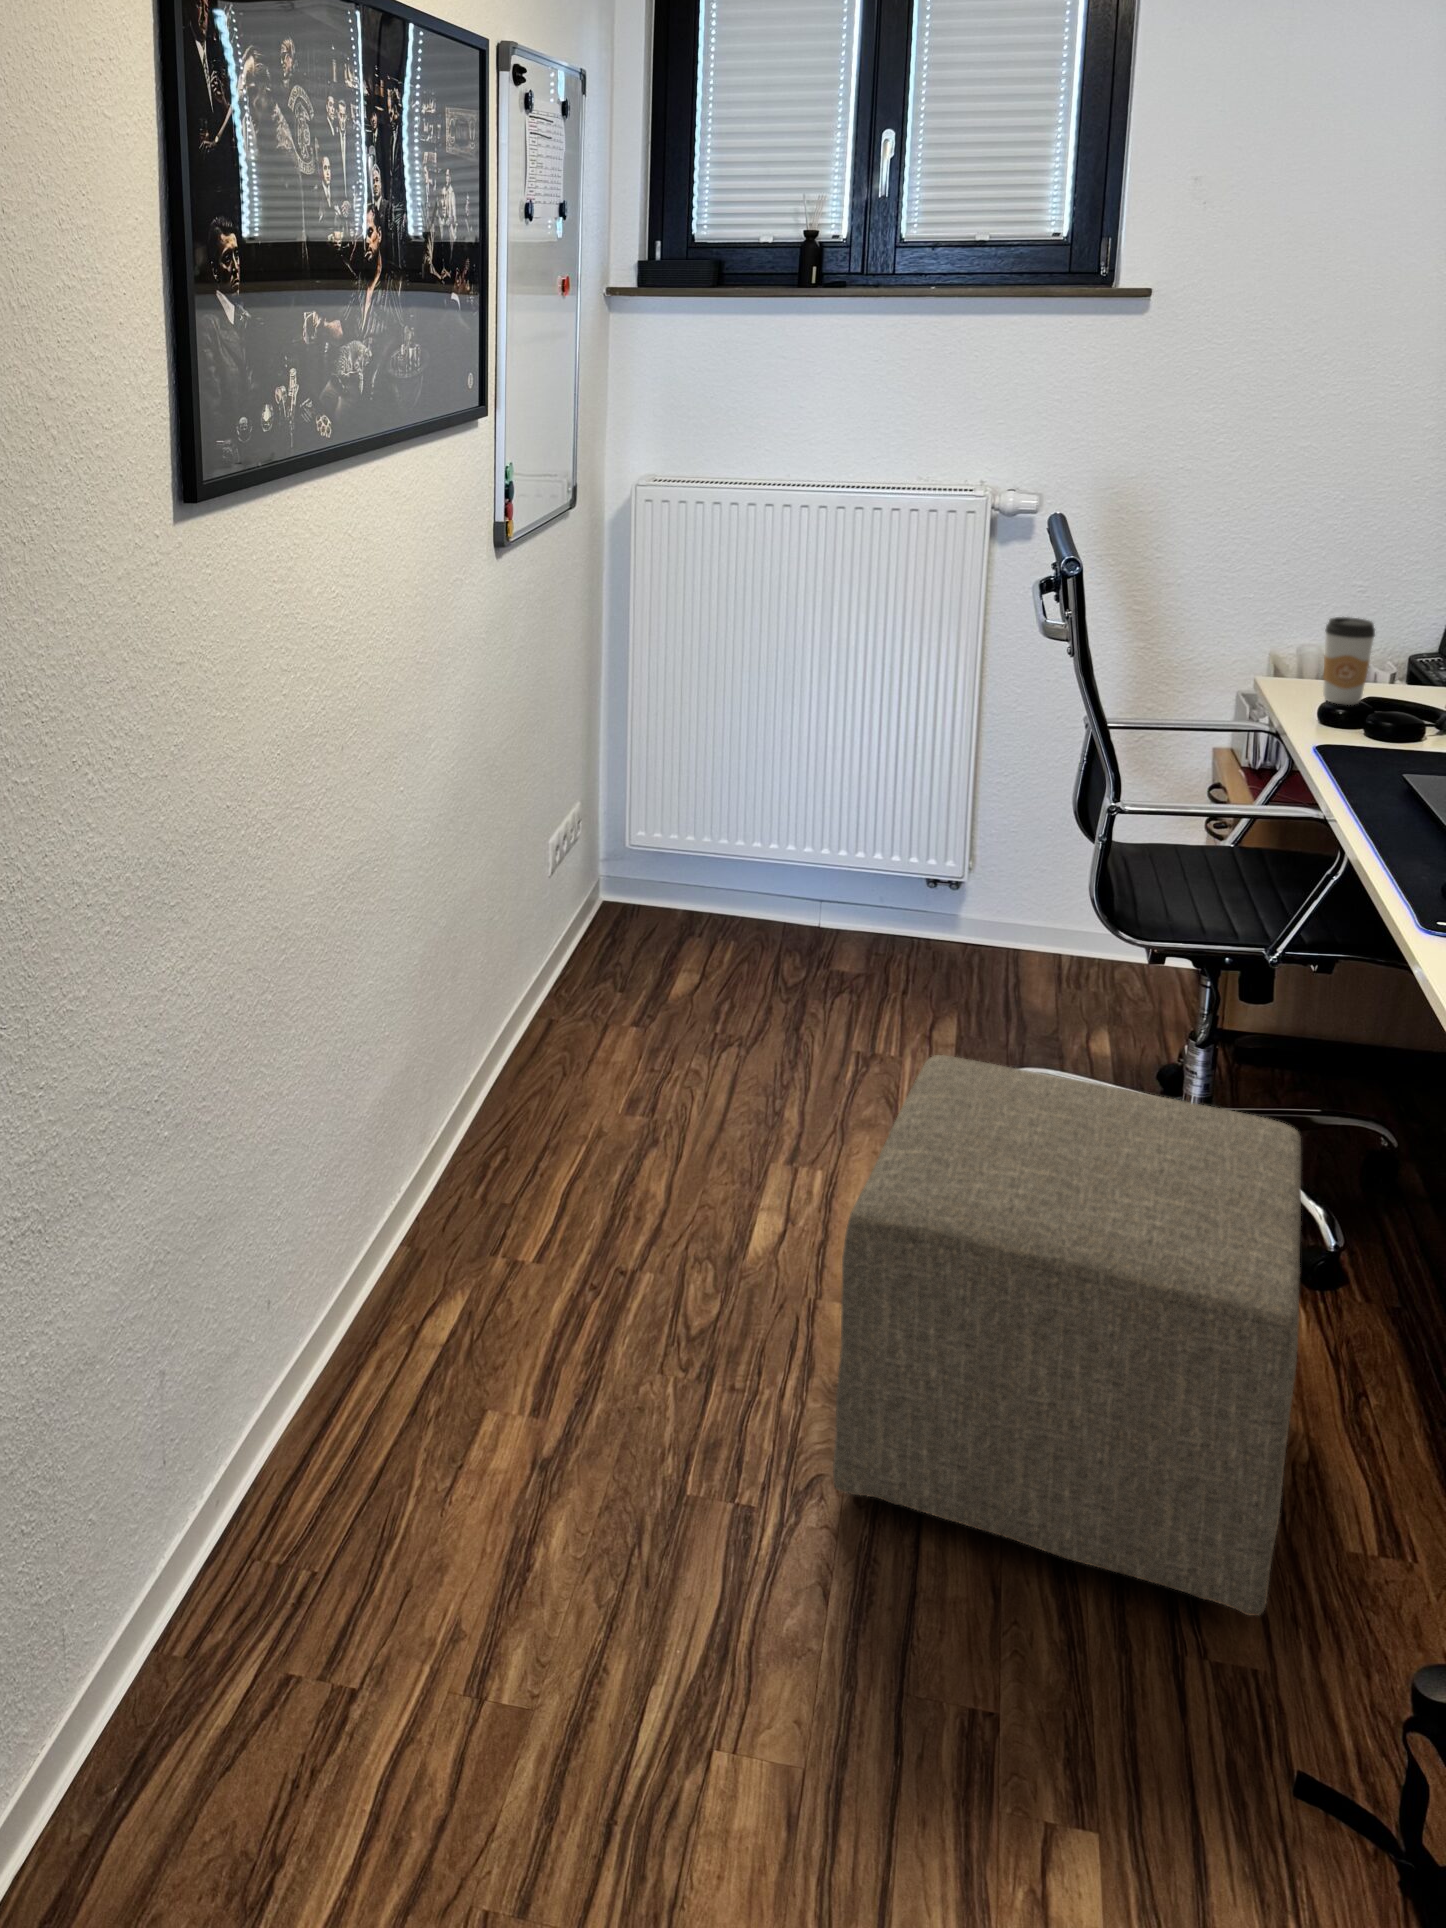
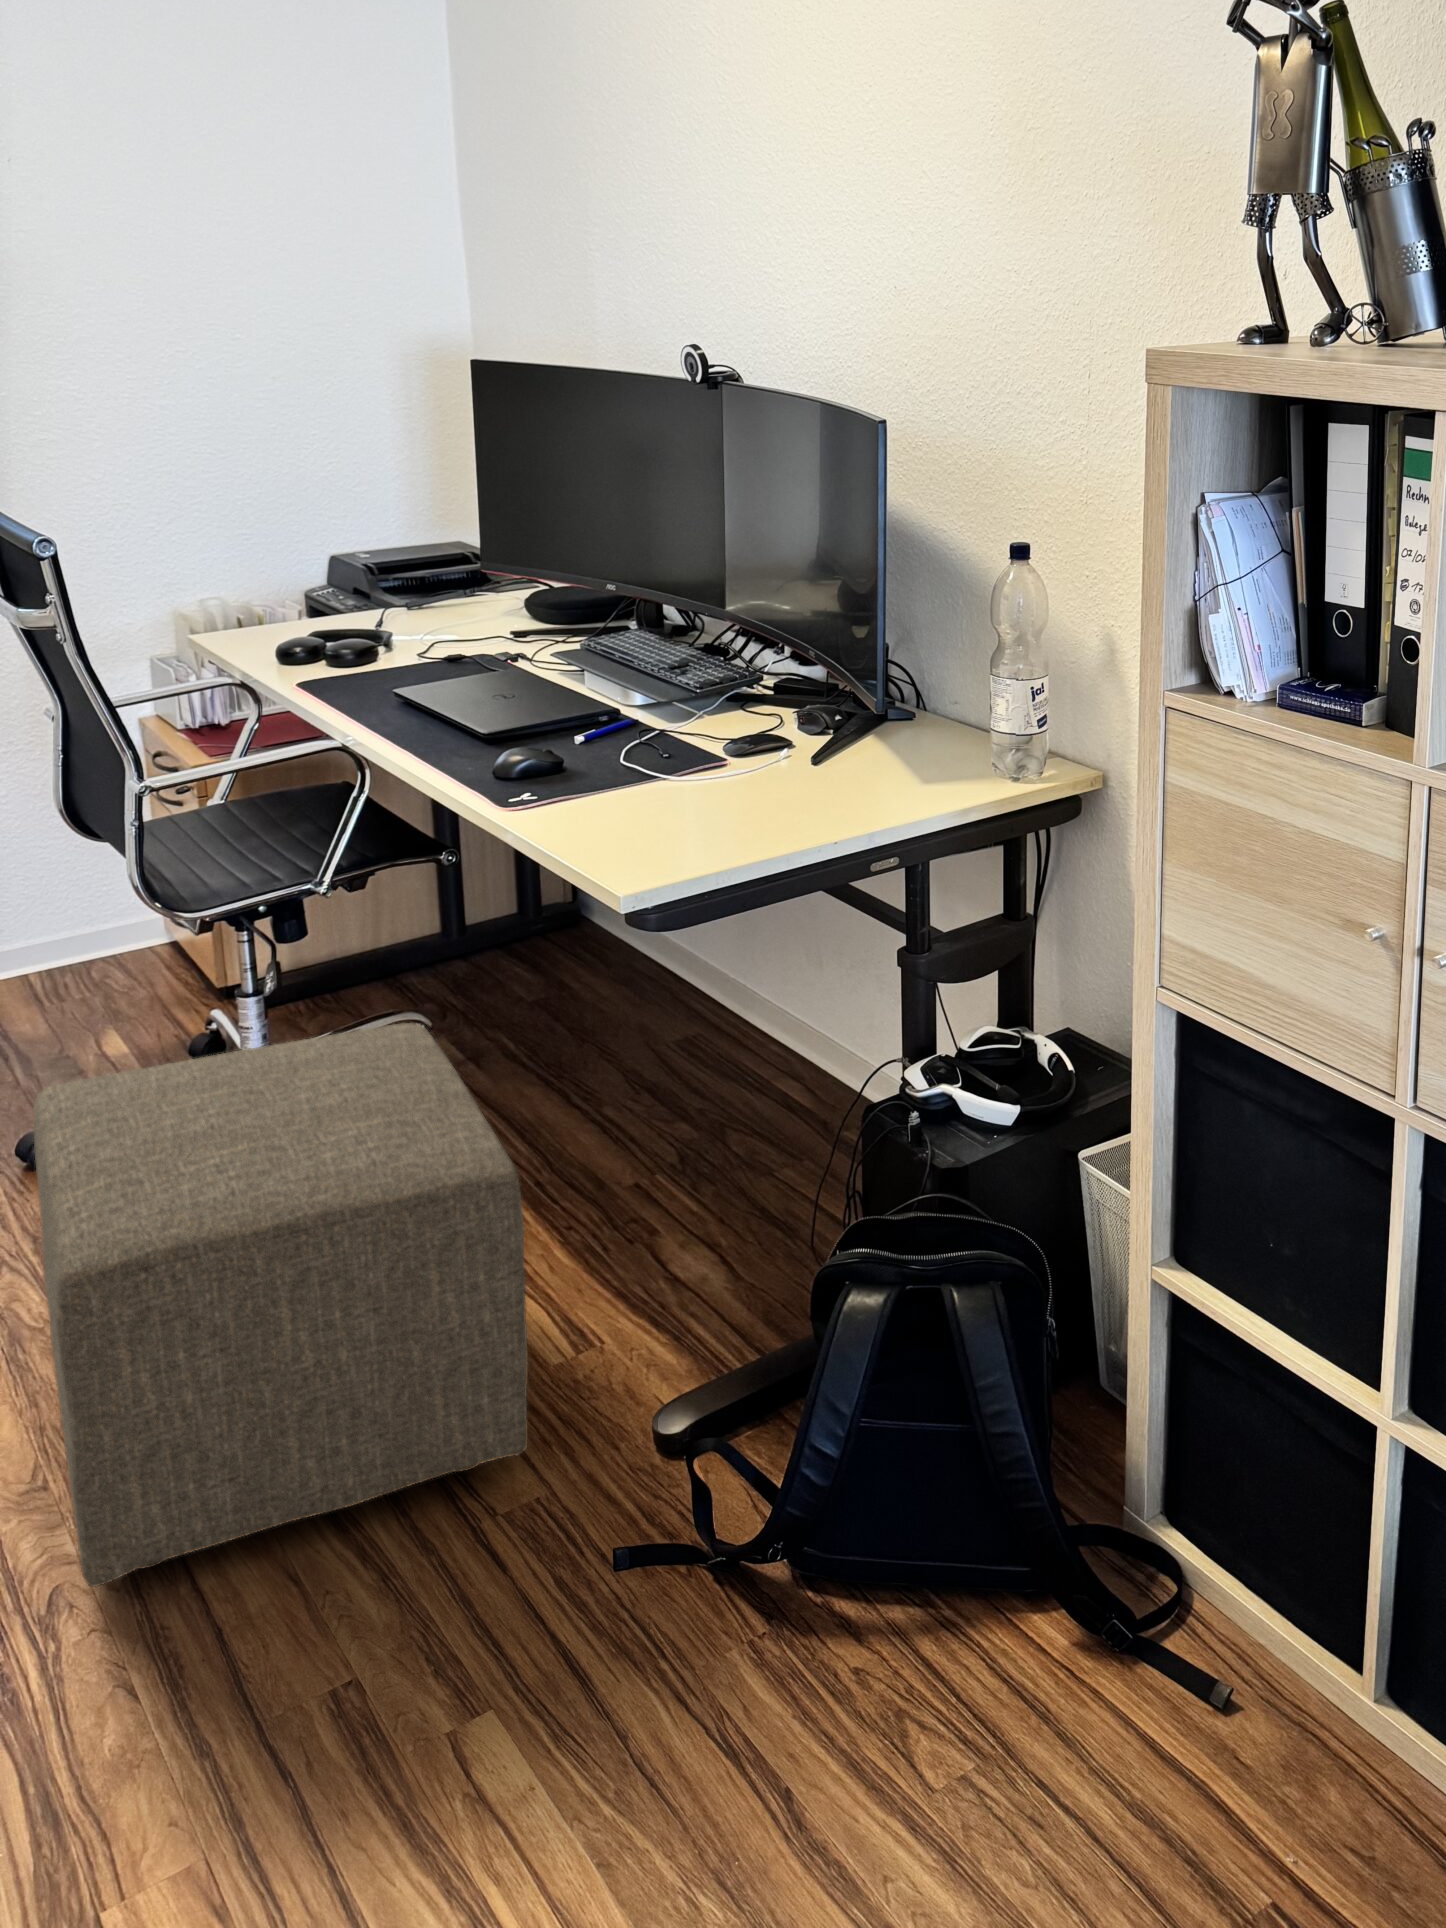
coffee cup: present [1323,617,1375,705] -> none [271,553,318,638]

